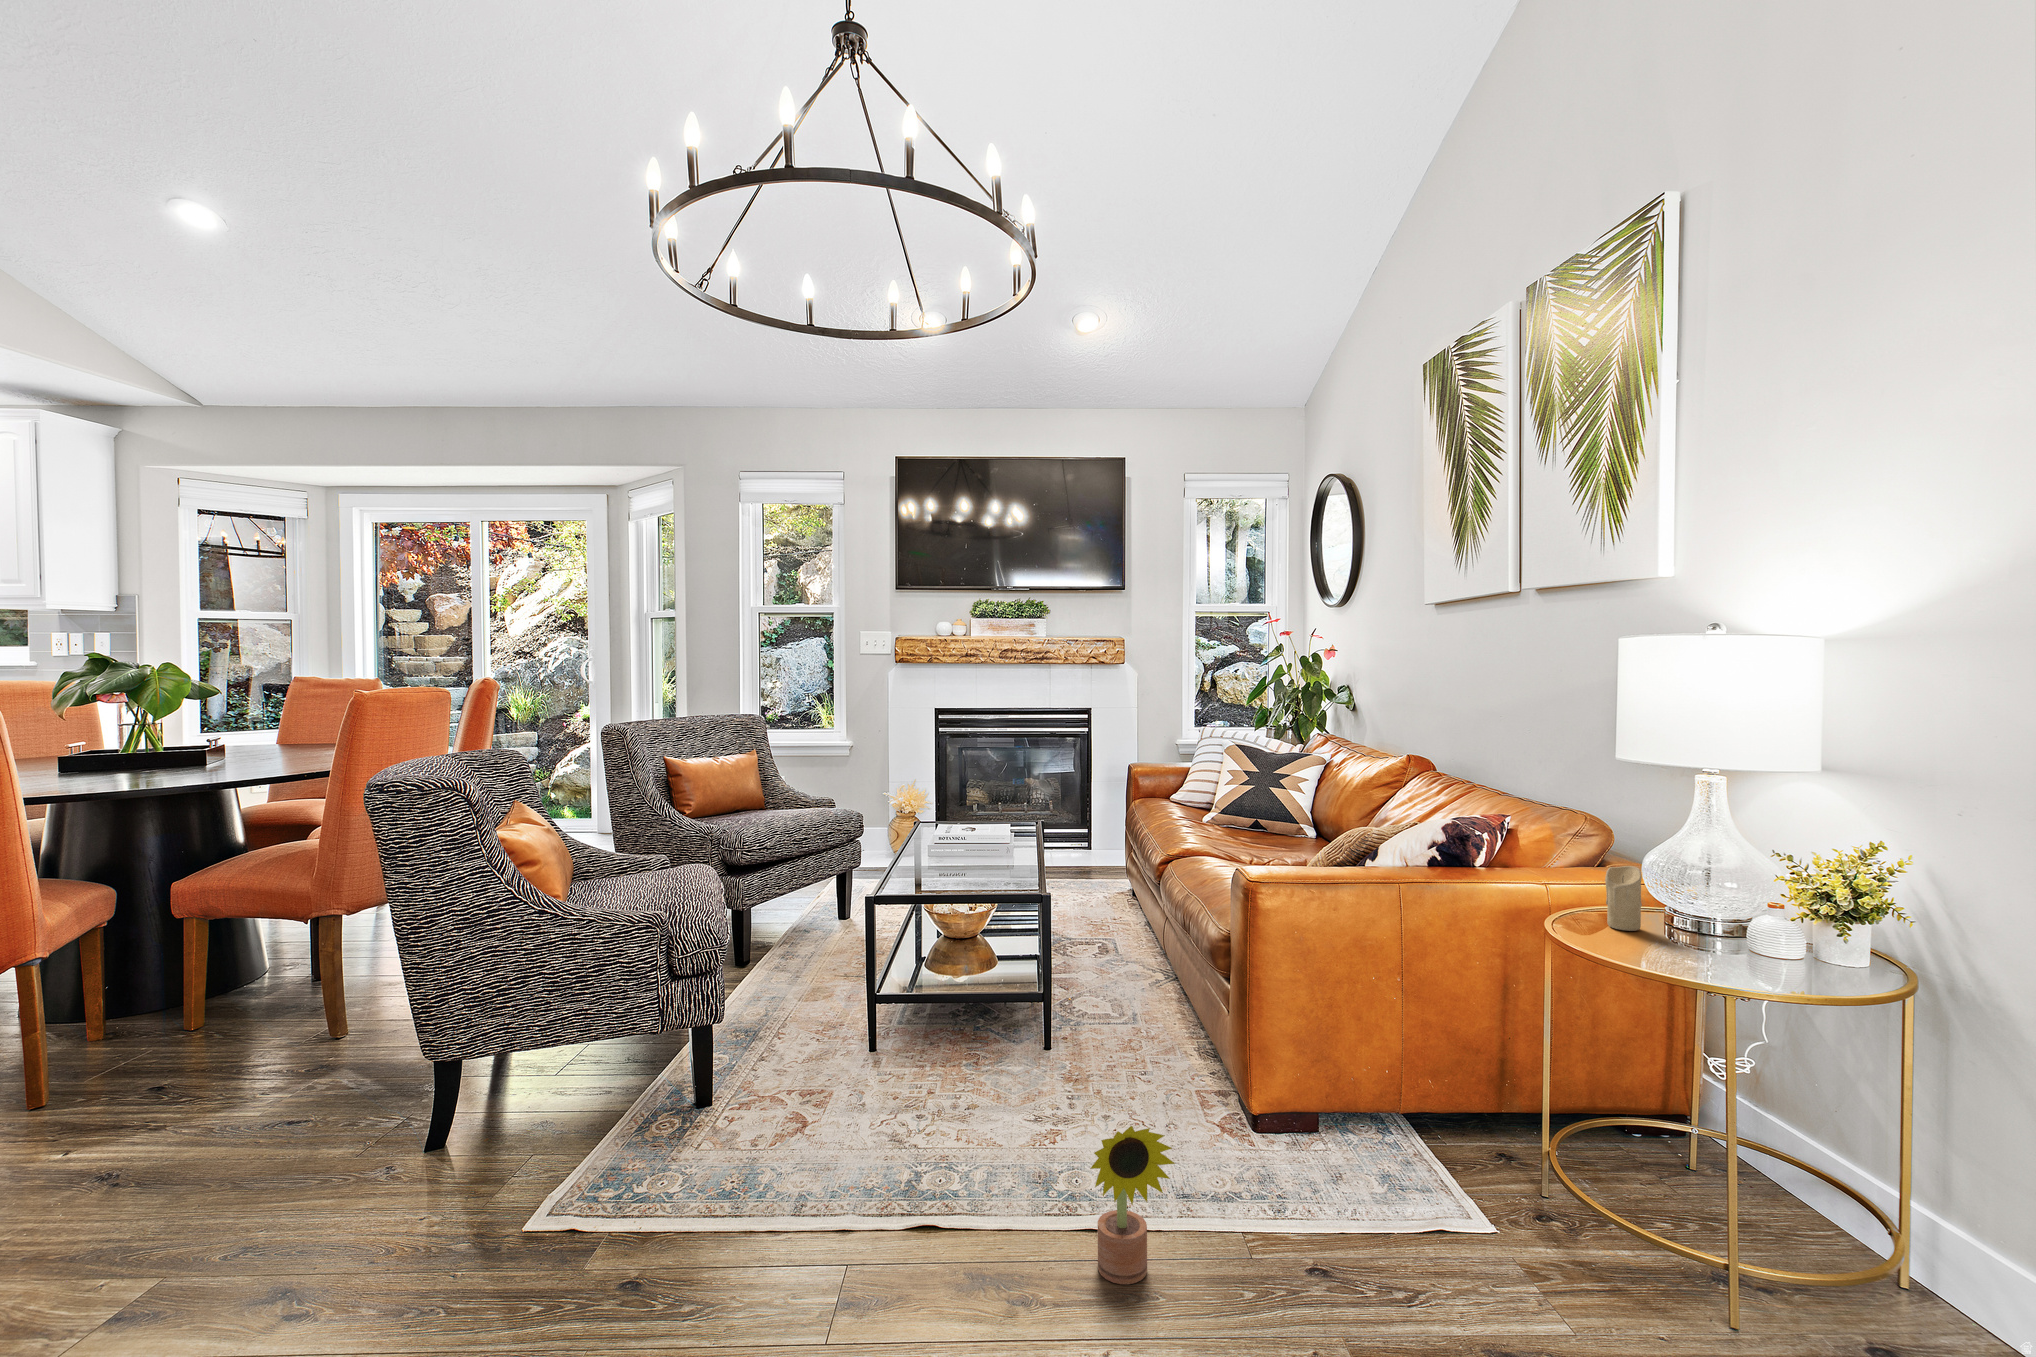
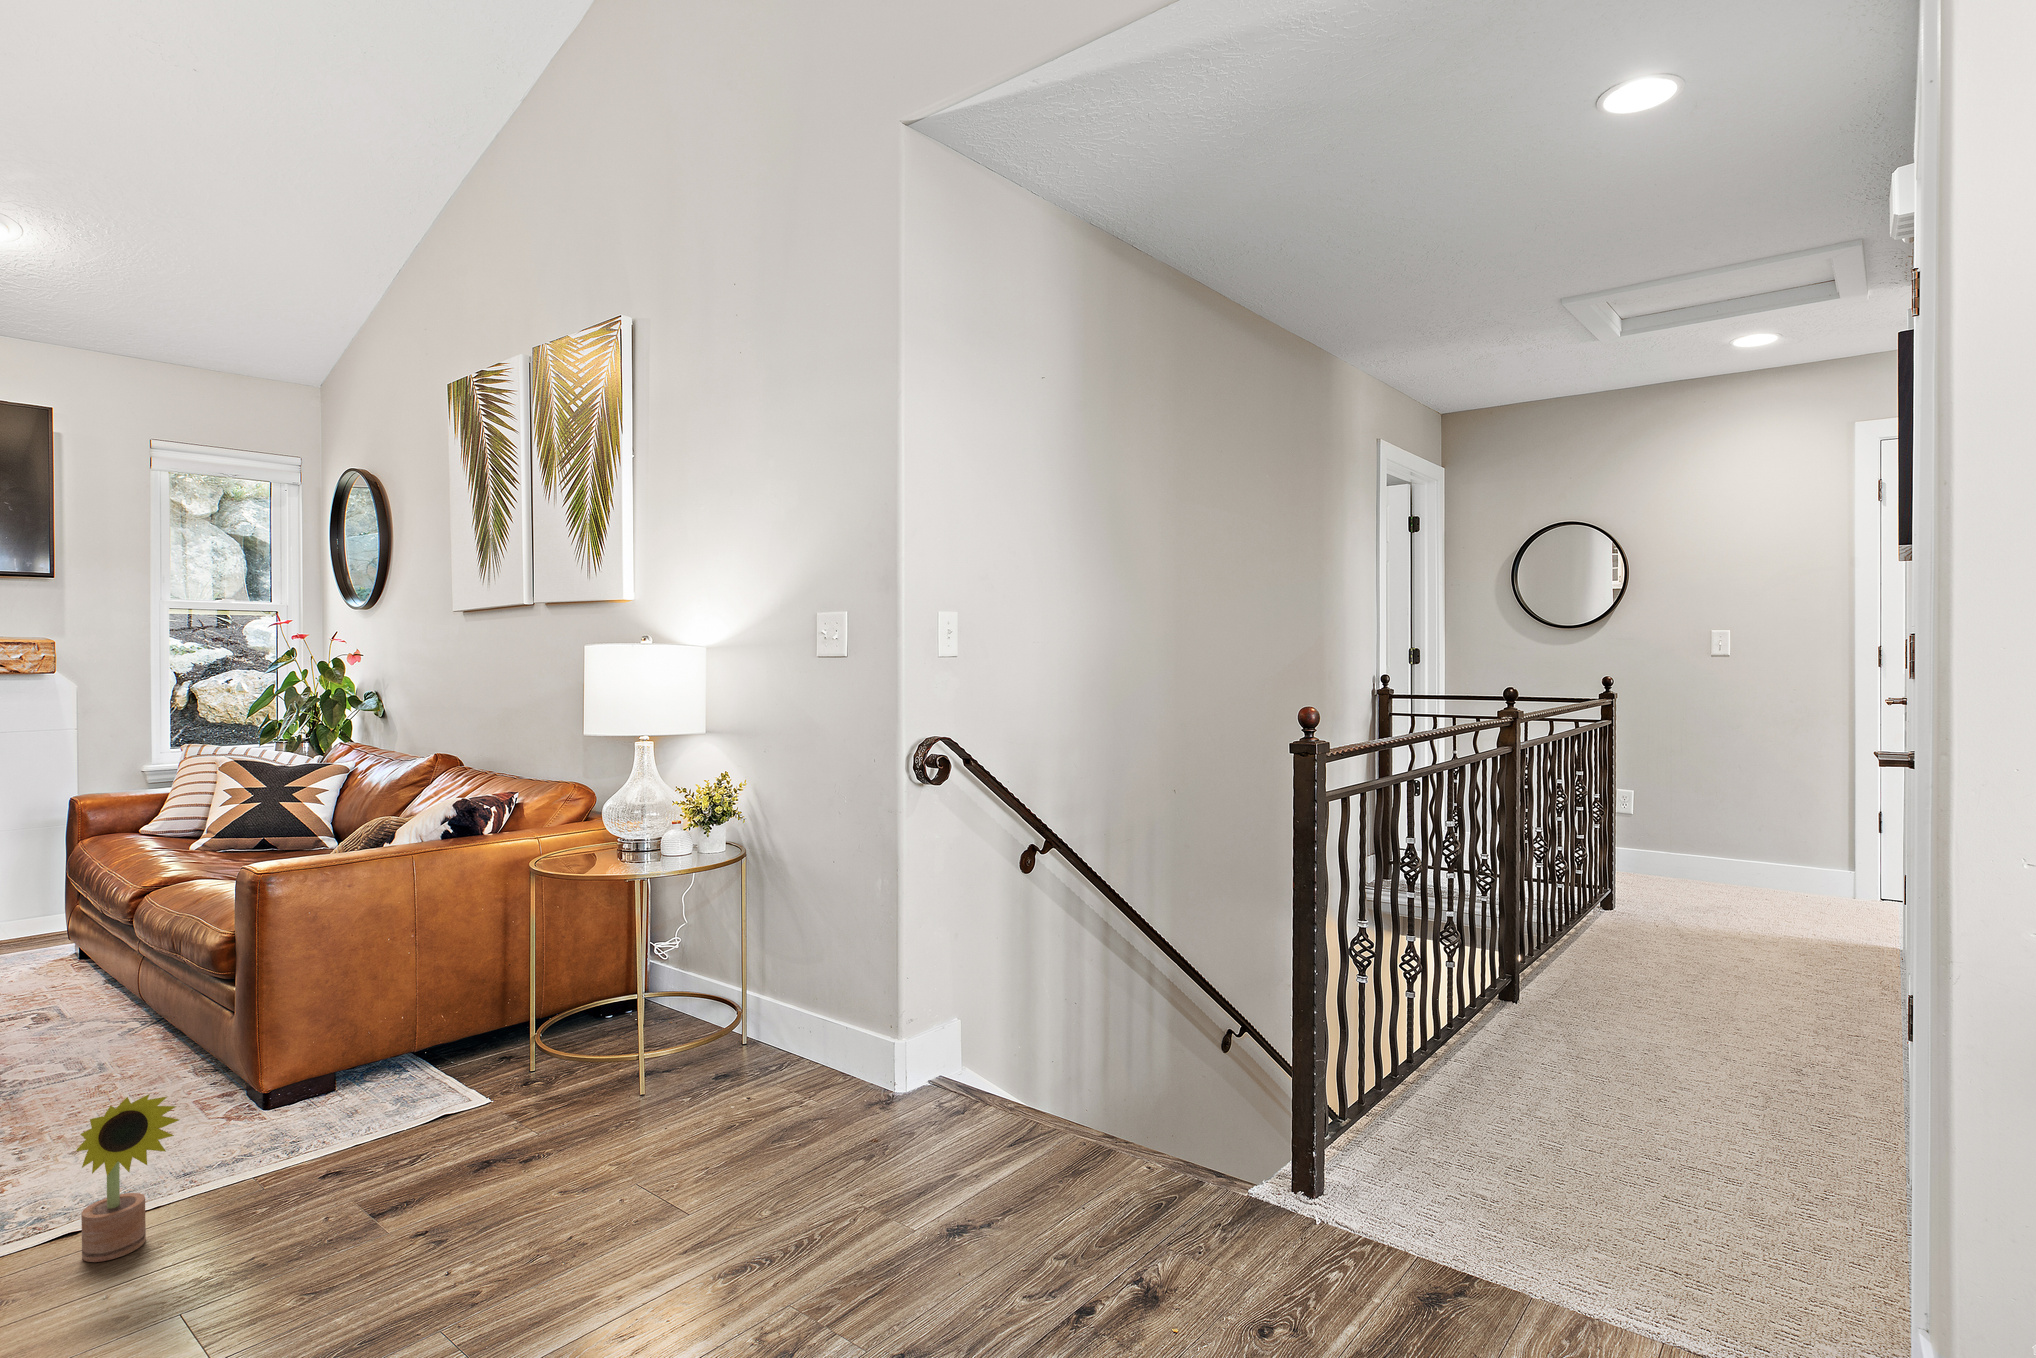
candle: present [1605,866,1642,931] -> none [576,810,600,857]

